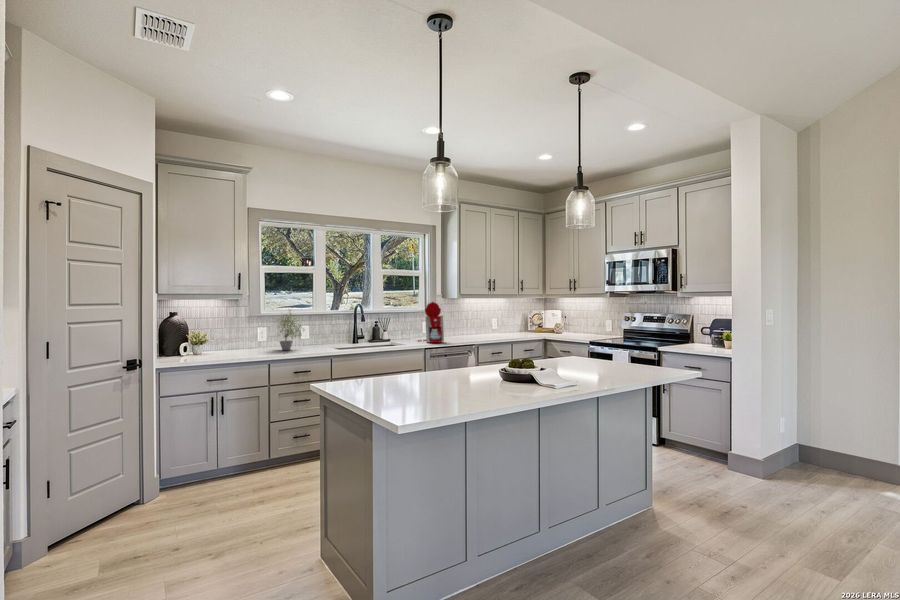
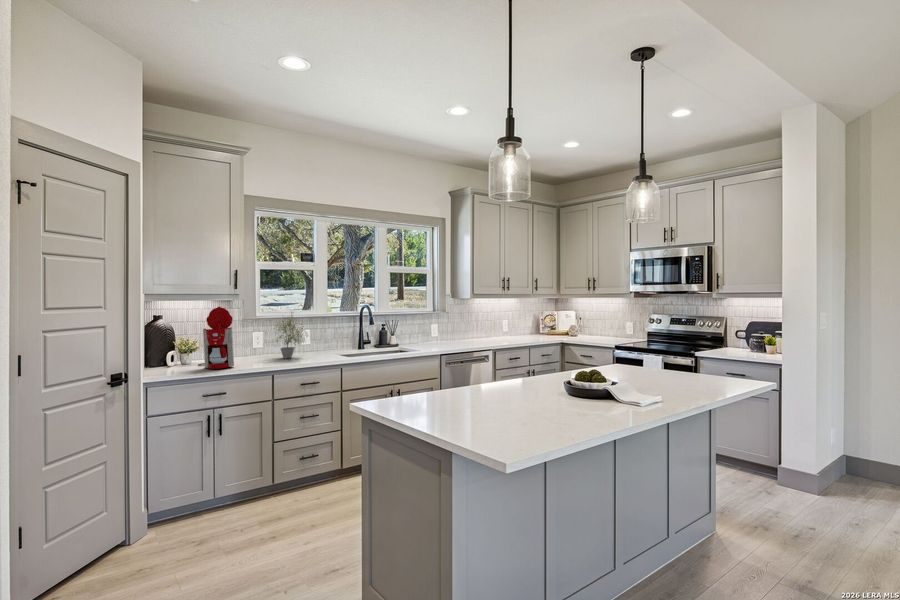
coffee maker: present [418,302,444,343] -> present [198,307,234,369]

